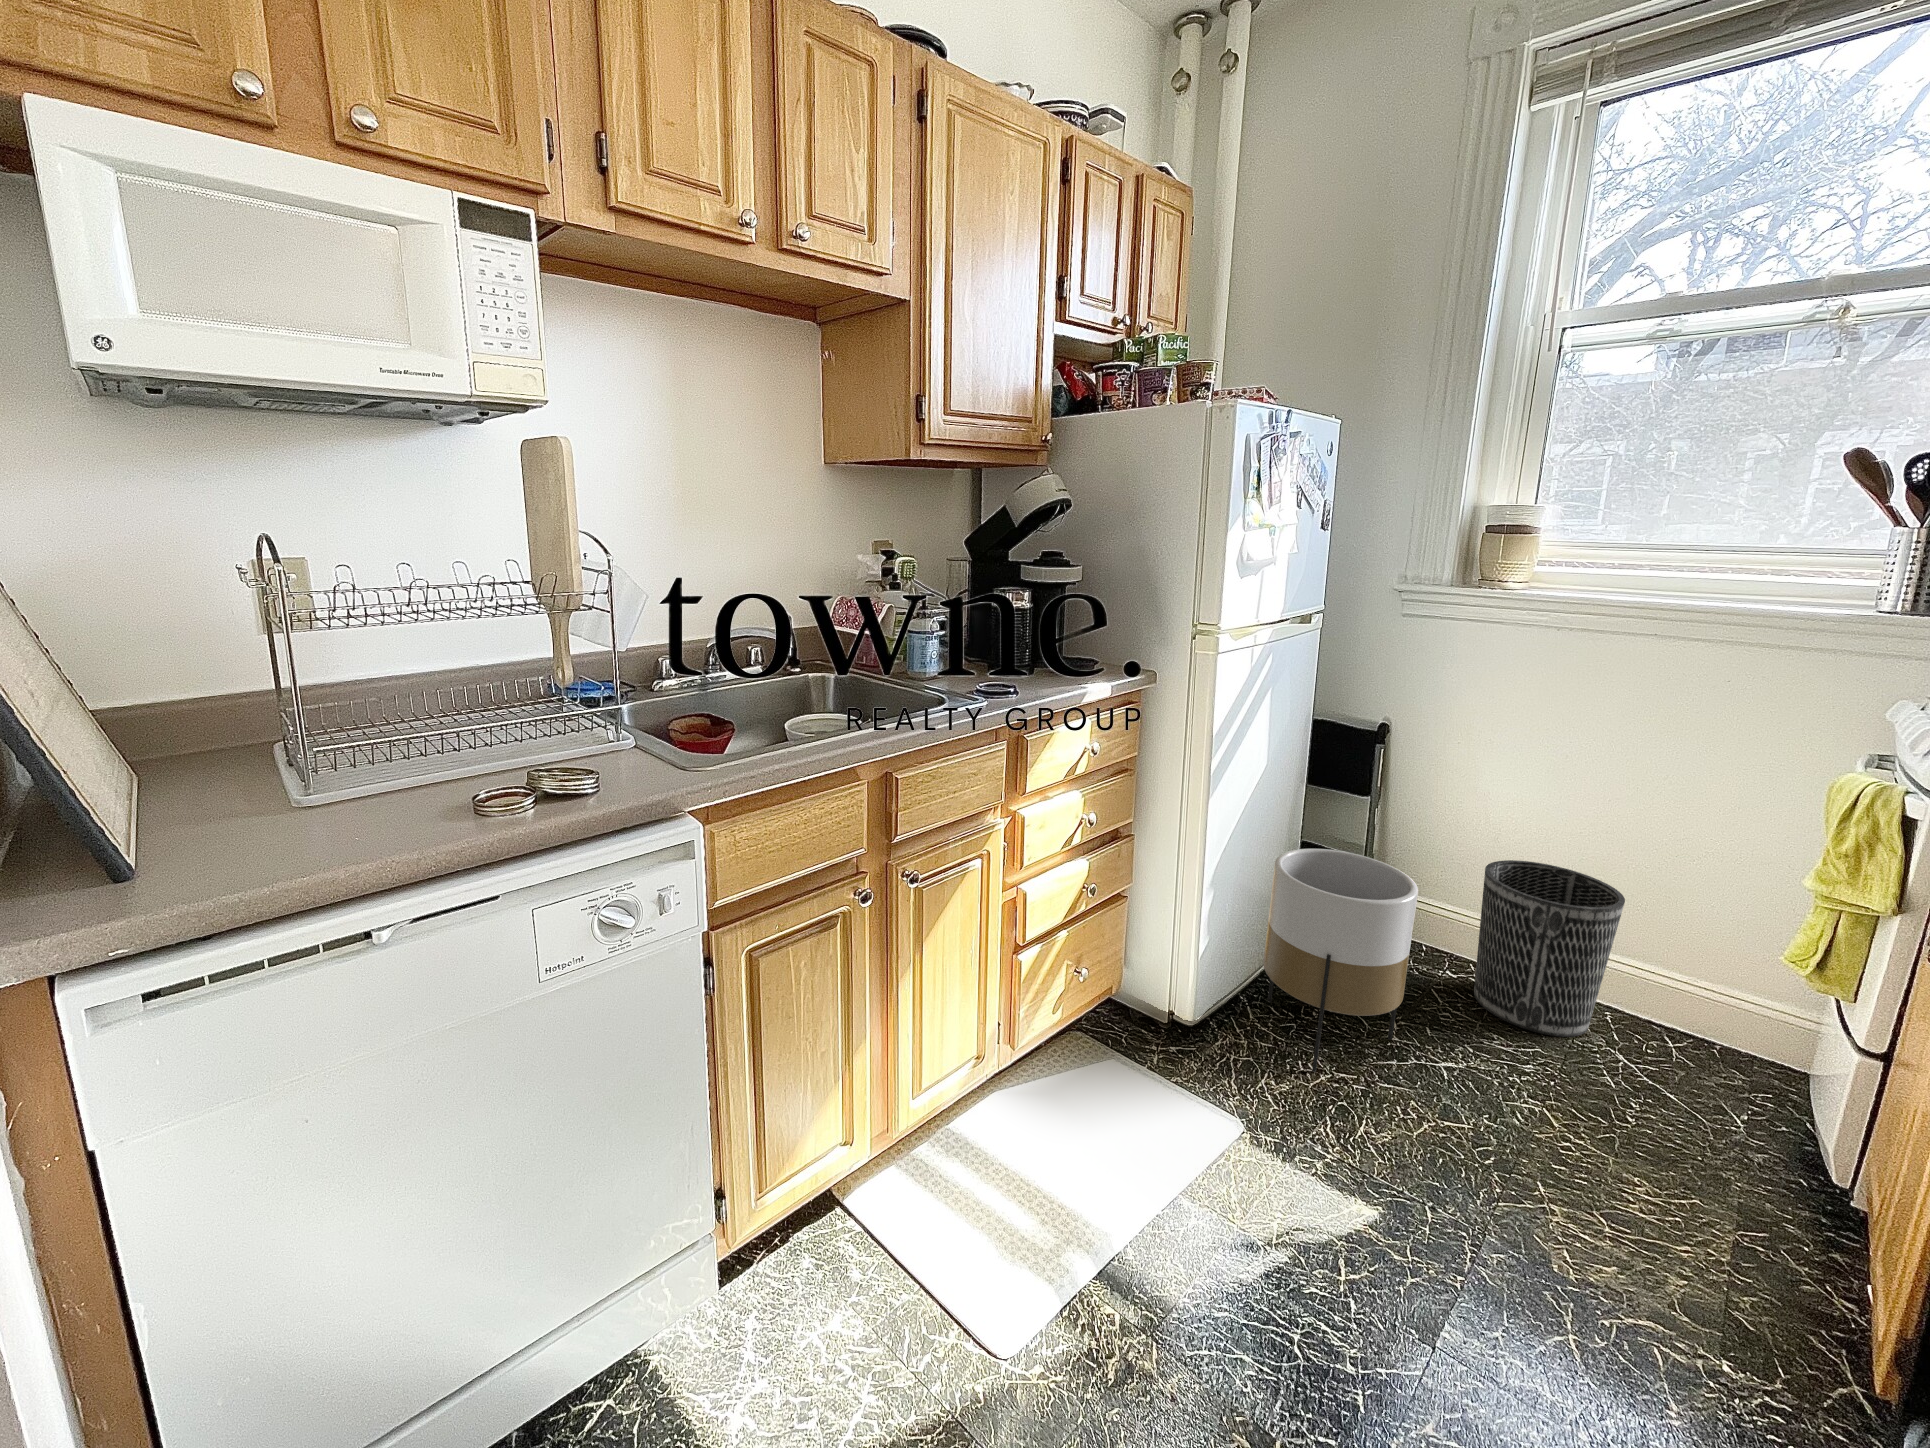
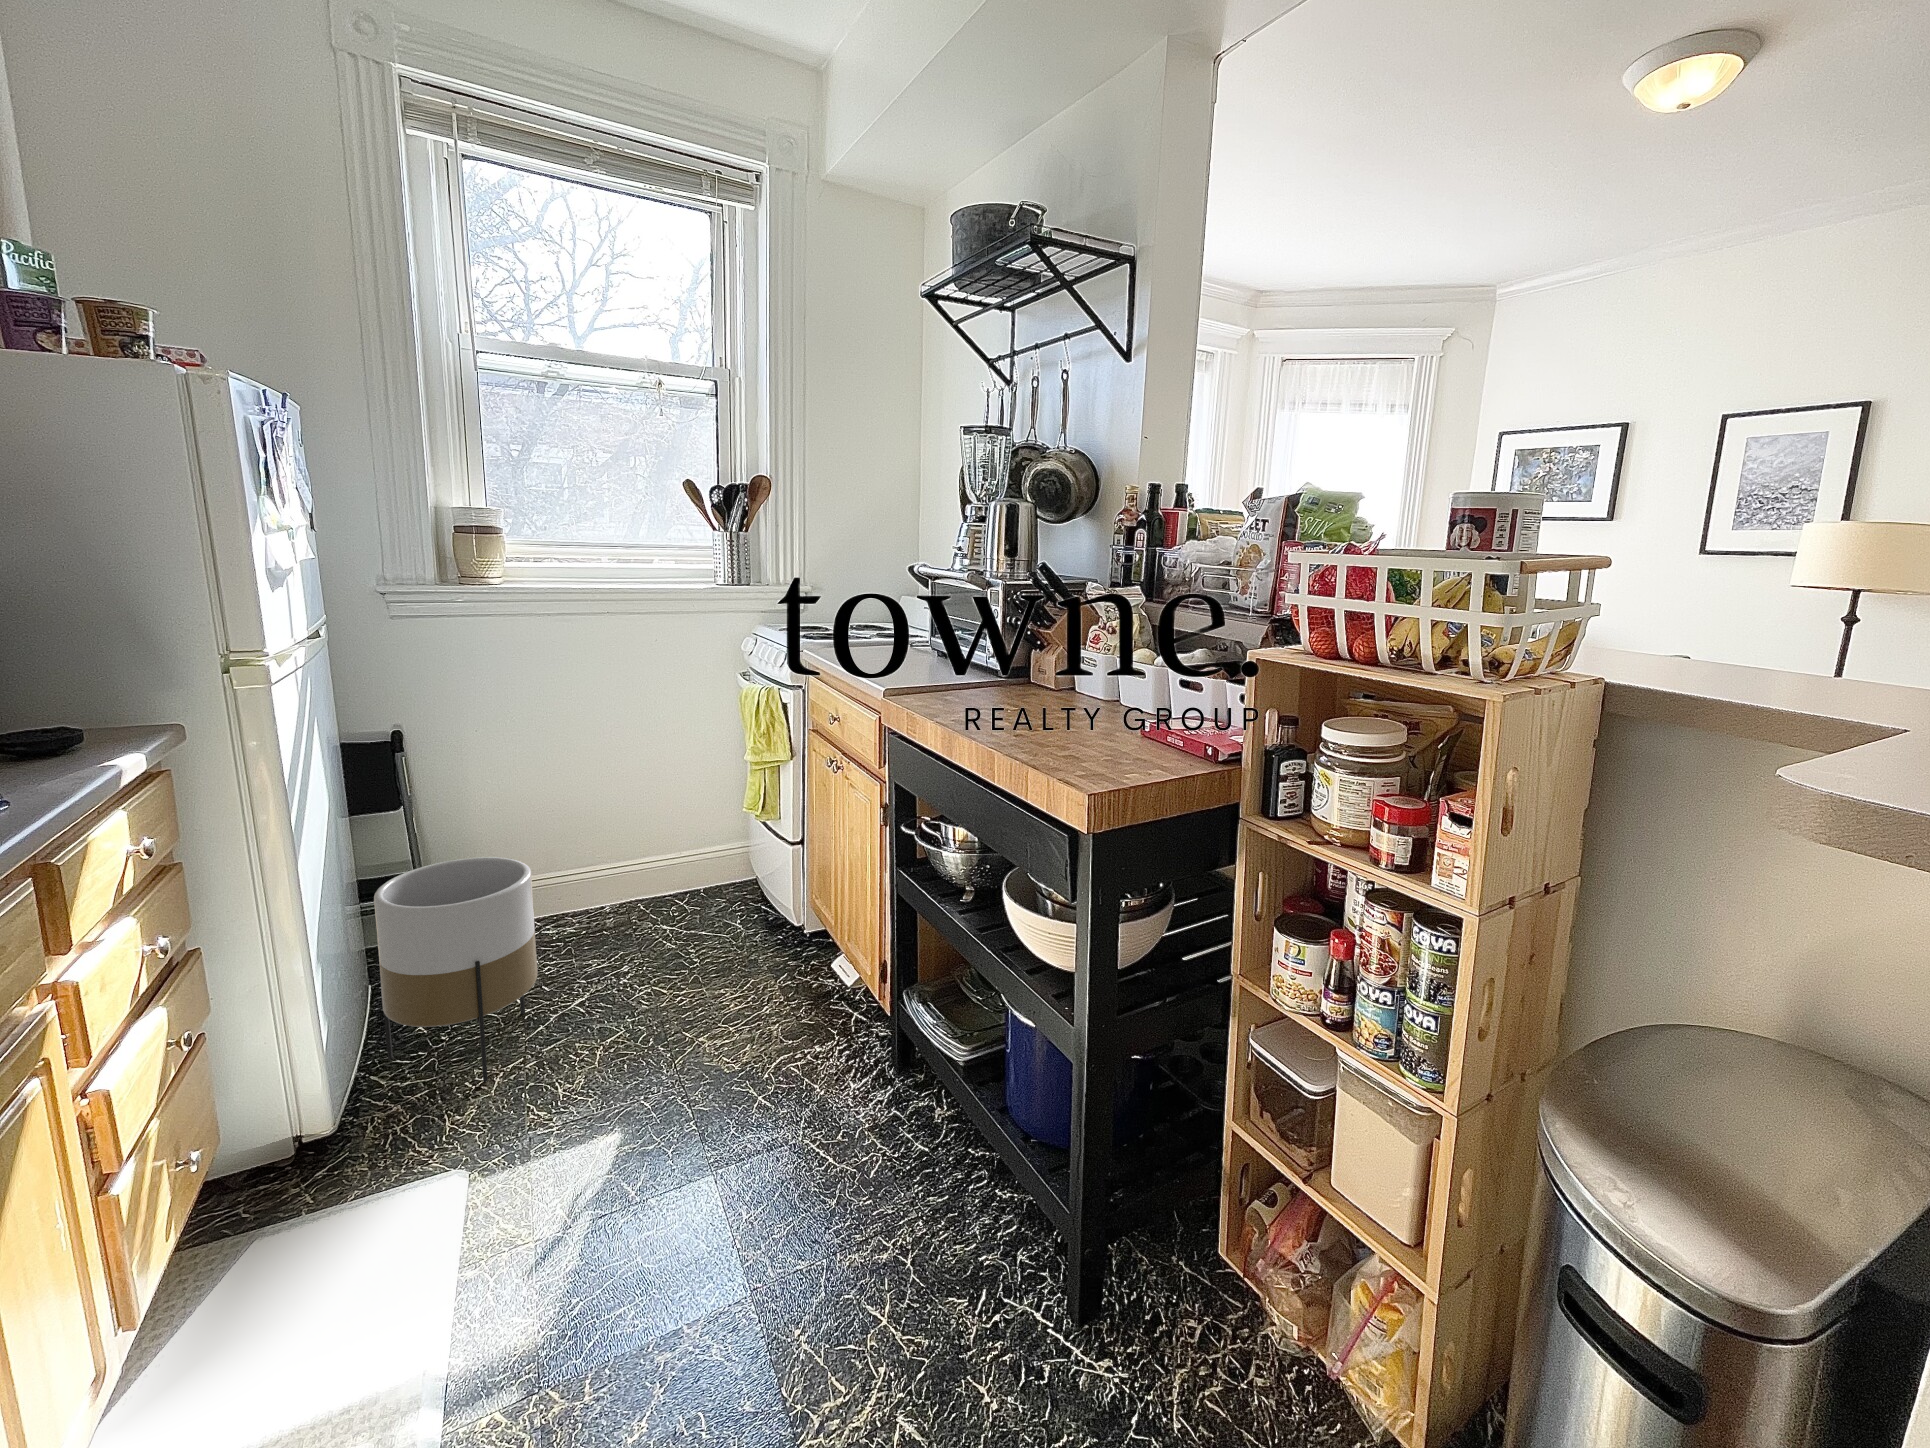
wastebasket: present [1474,860,1625,1037] -> none [540,808,642,948]

